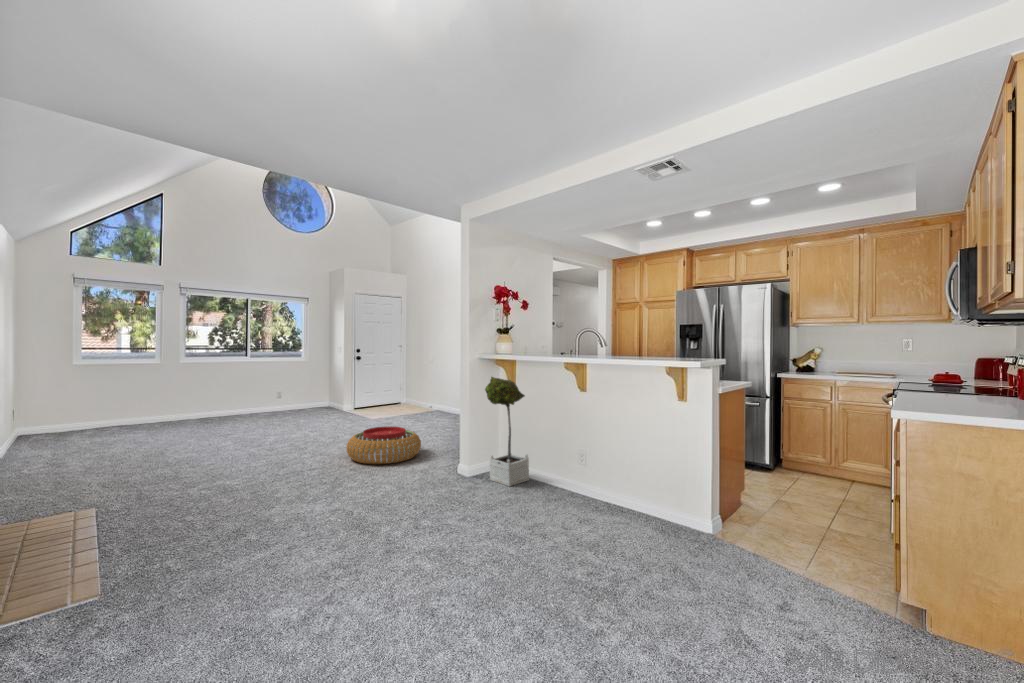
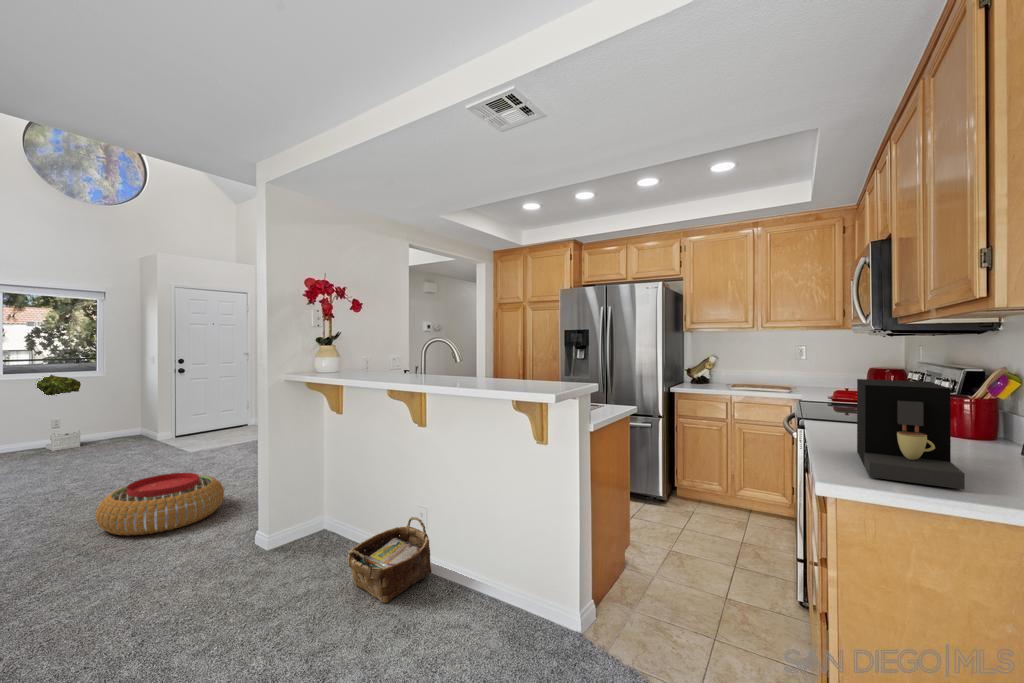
coffee maker: none [928,351,993,414] -> present [857,379,965,489]
potted tree: present [485,377,529,486] -> present [37,375,81,451]
woven basket: none [535,457,591,509] -> present [348,517,431,603]

